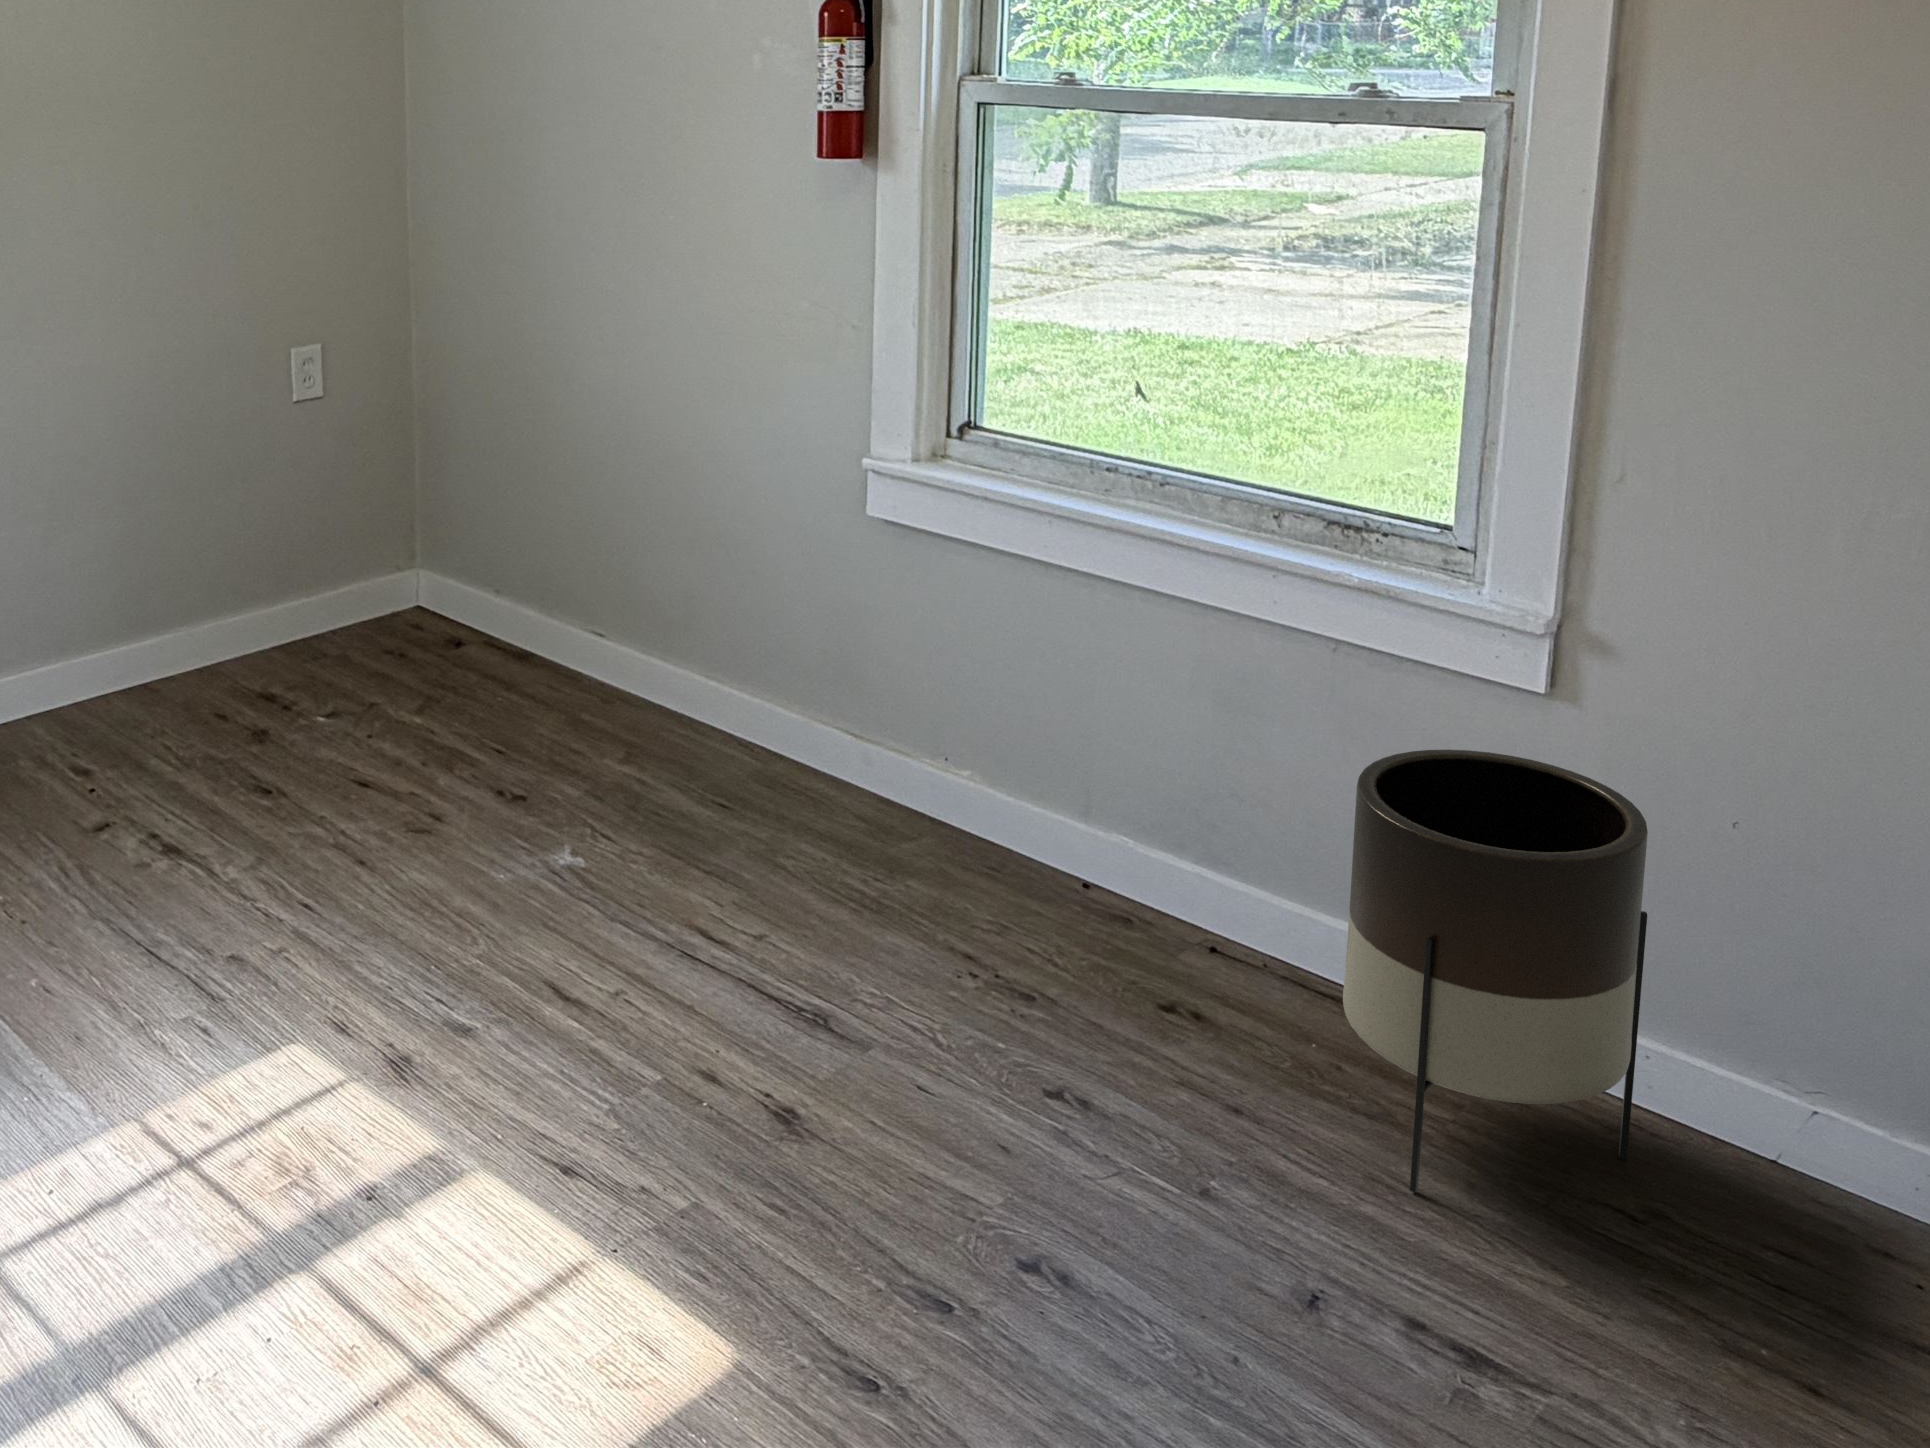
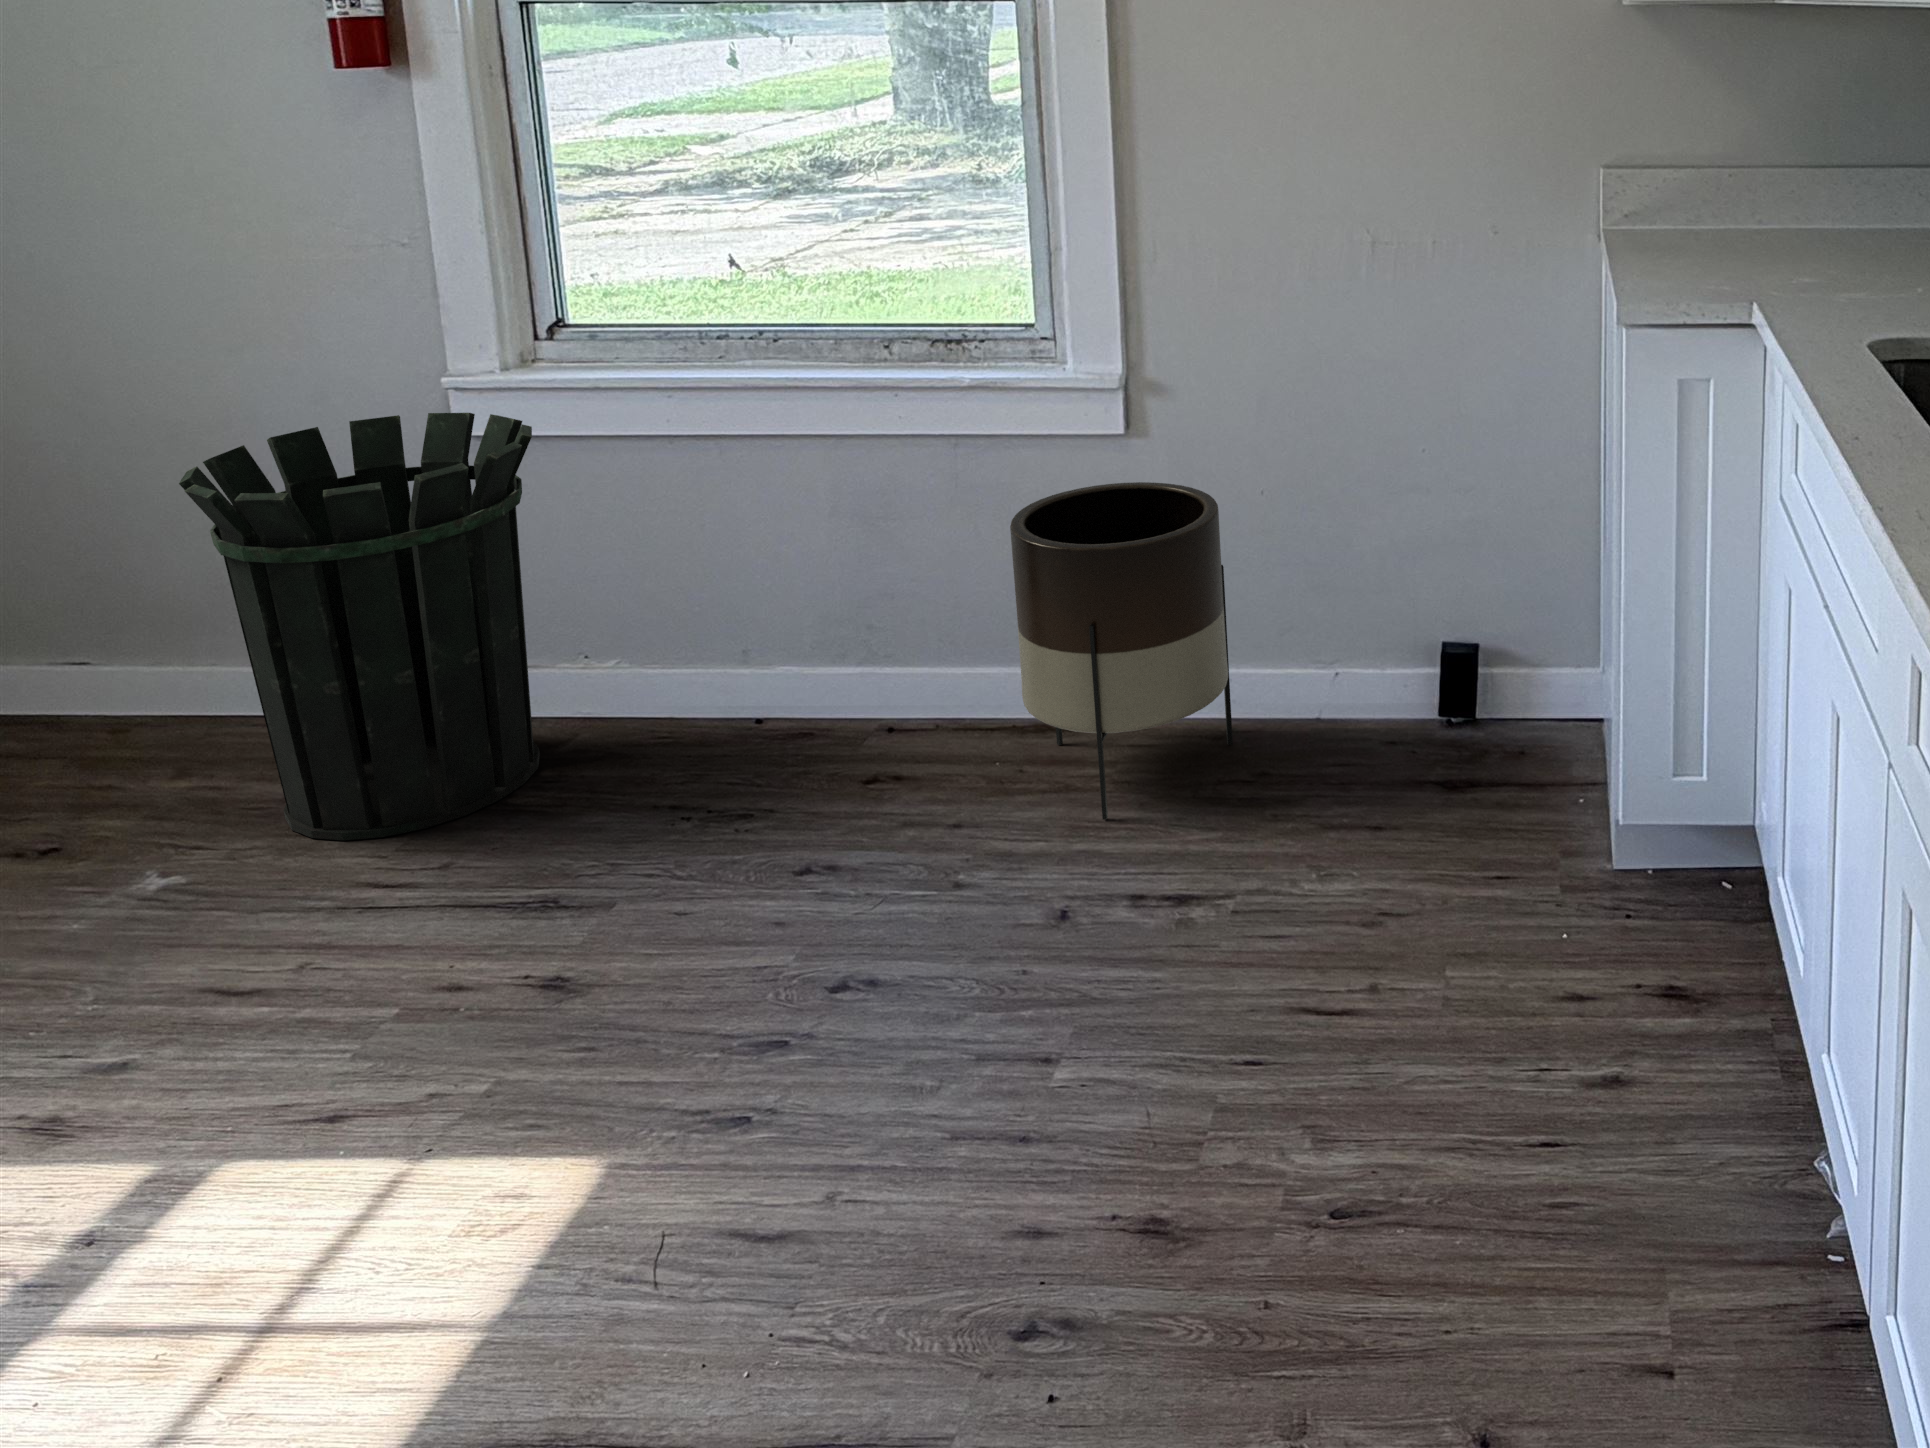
waste bin: none [636,487,917,897] -> present [179,413,540,841]

